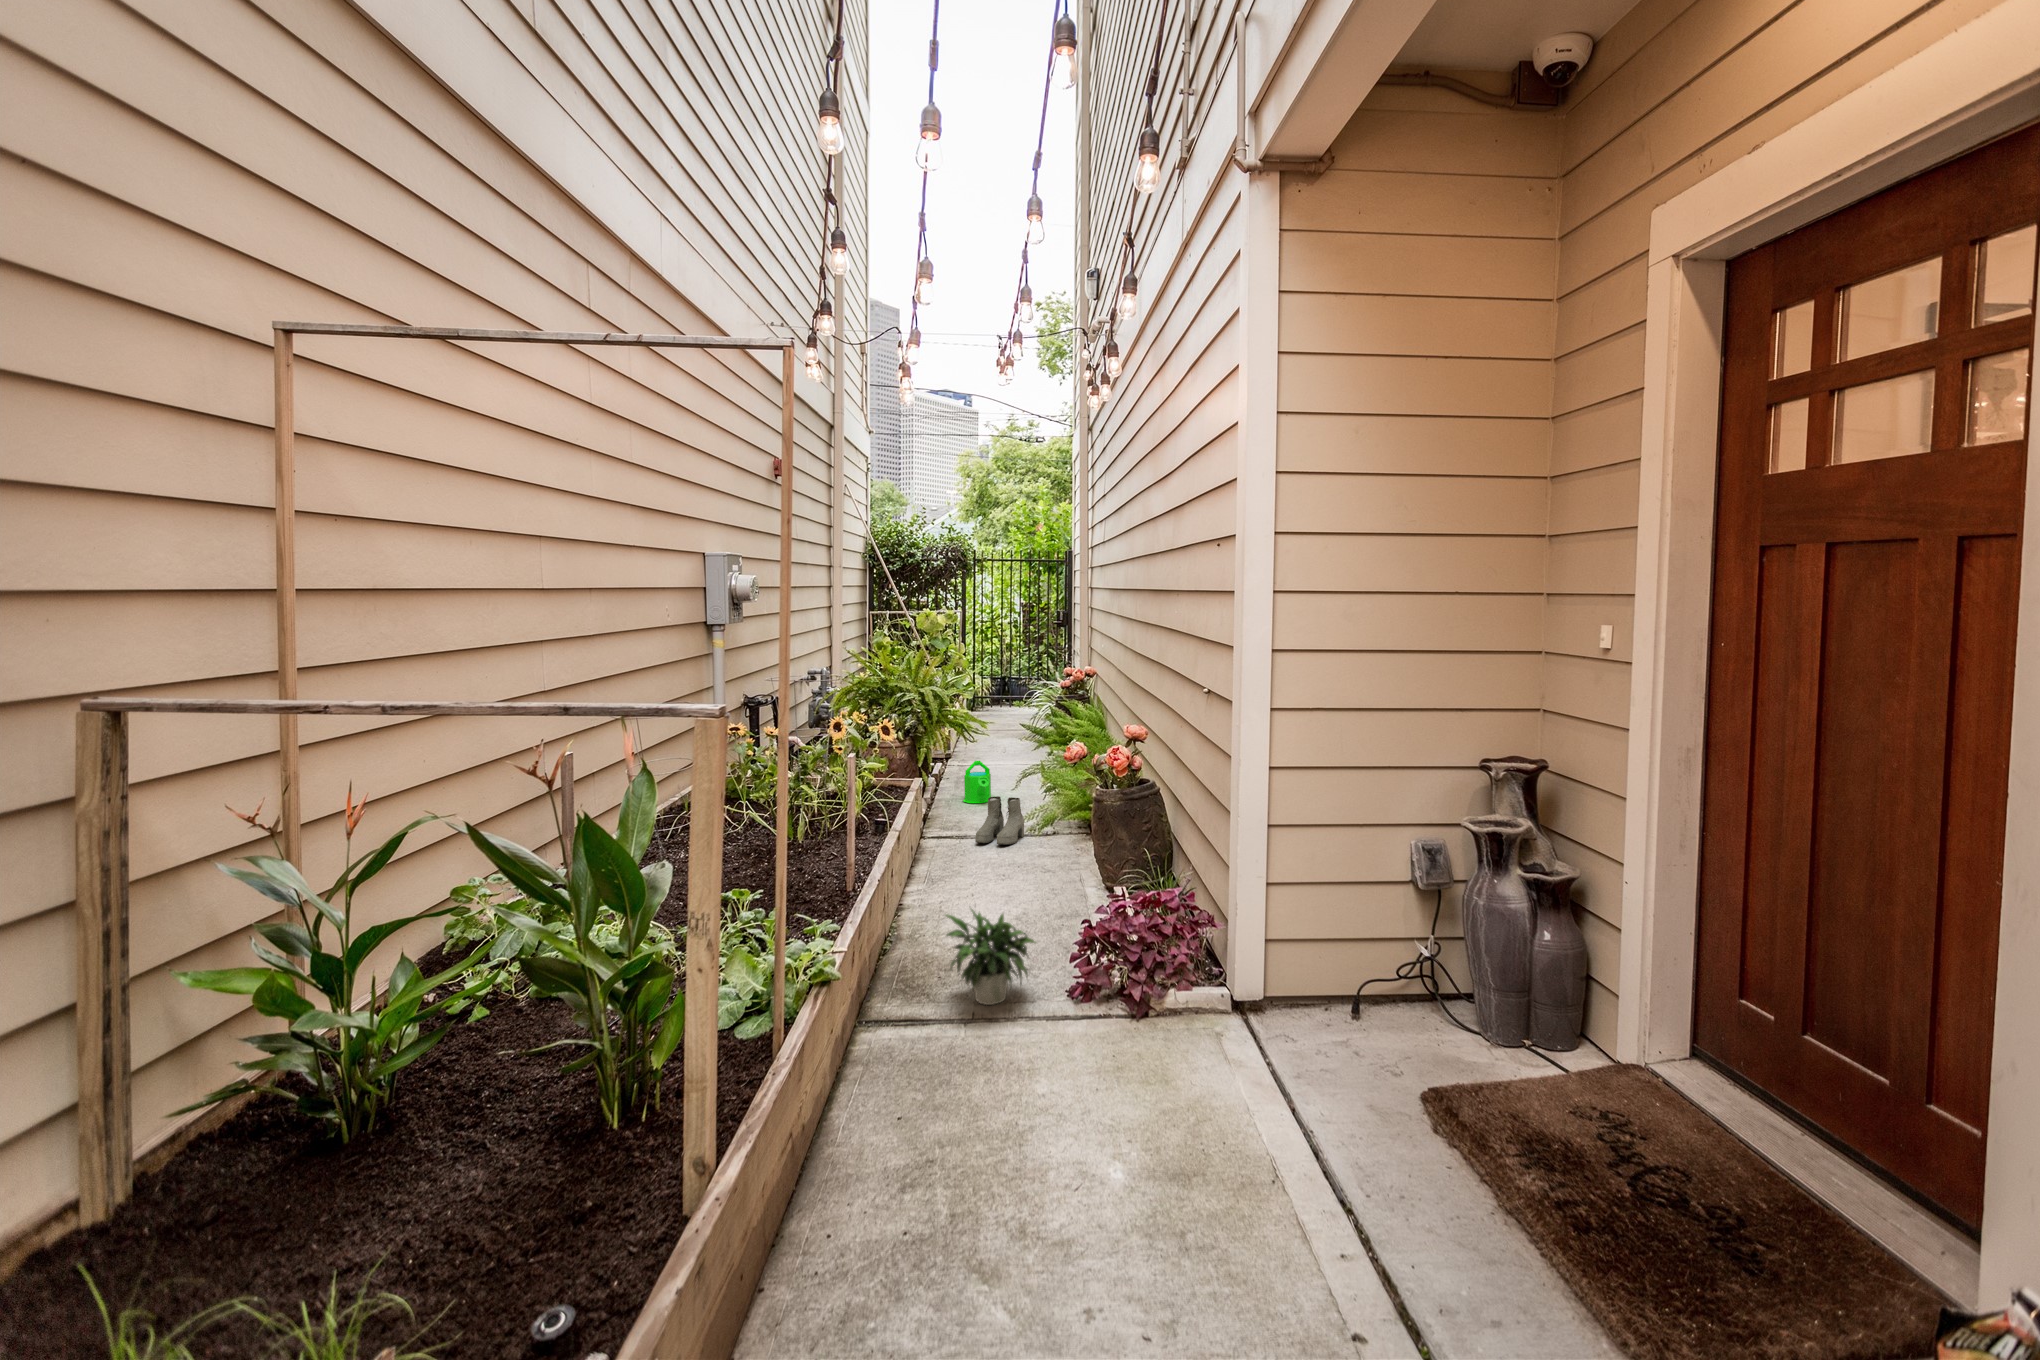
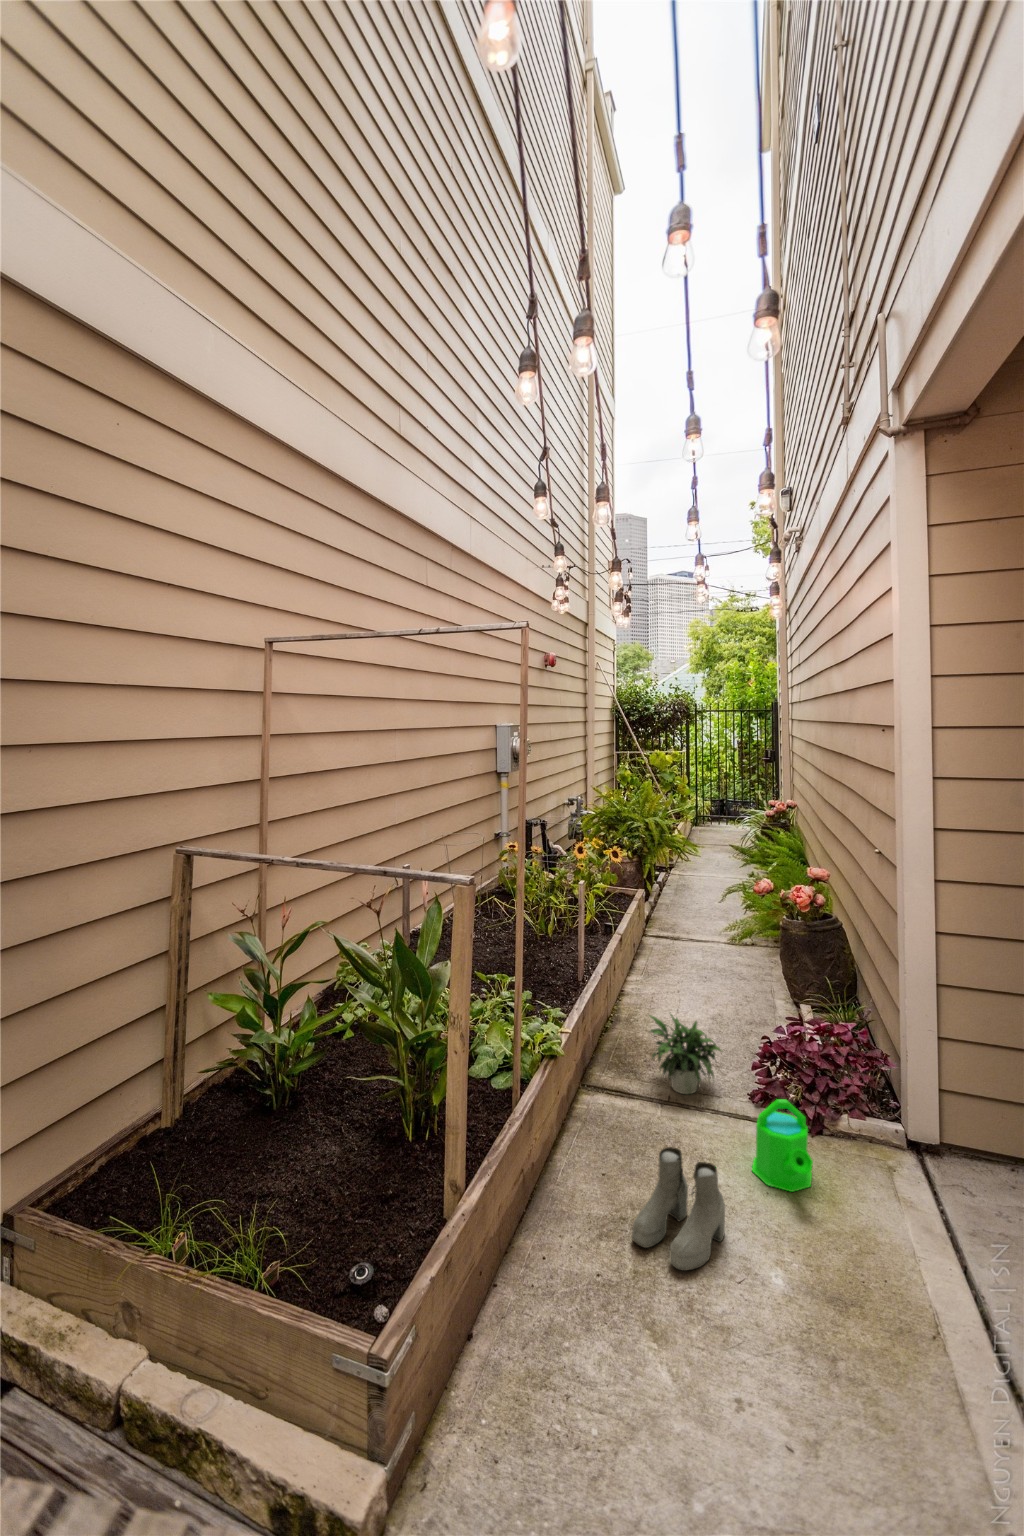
watering can: present [963,761,991,803] -> present [752,1099,813,1192]
boots: present [975,796,1024,845] -> present [632,1147,725,1271]

